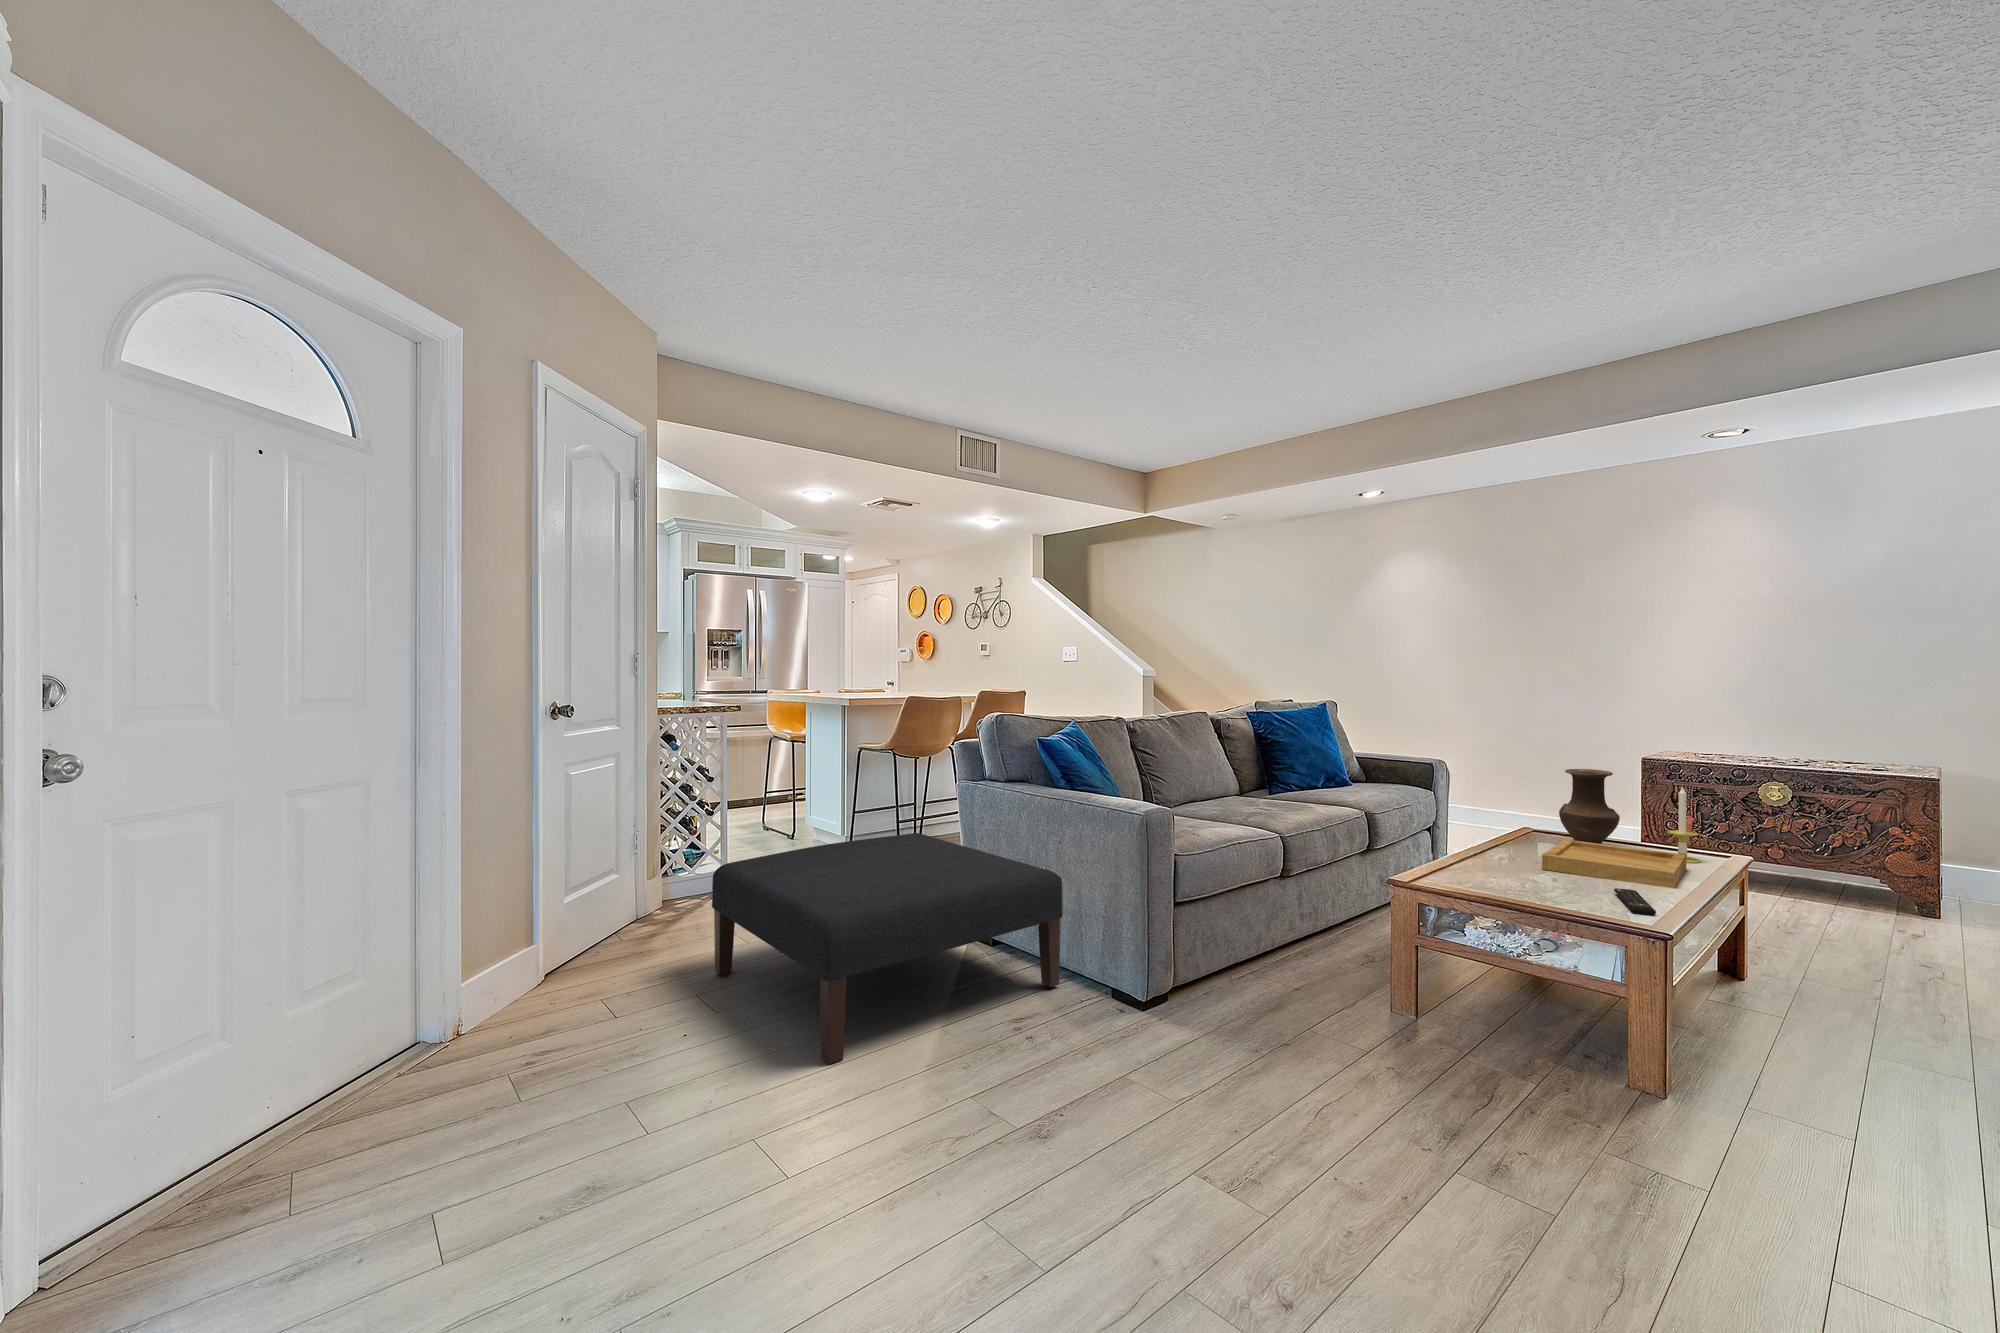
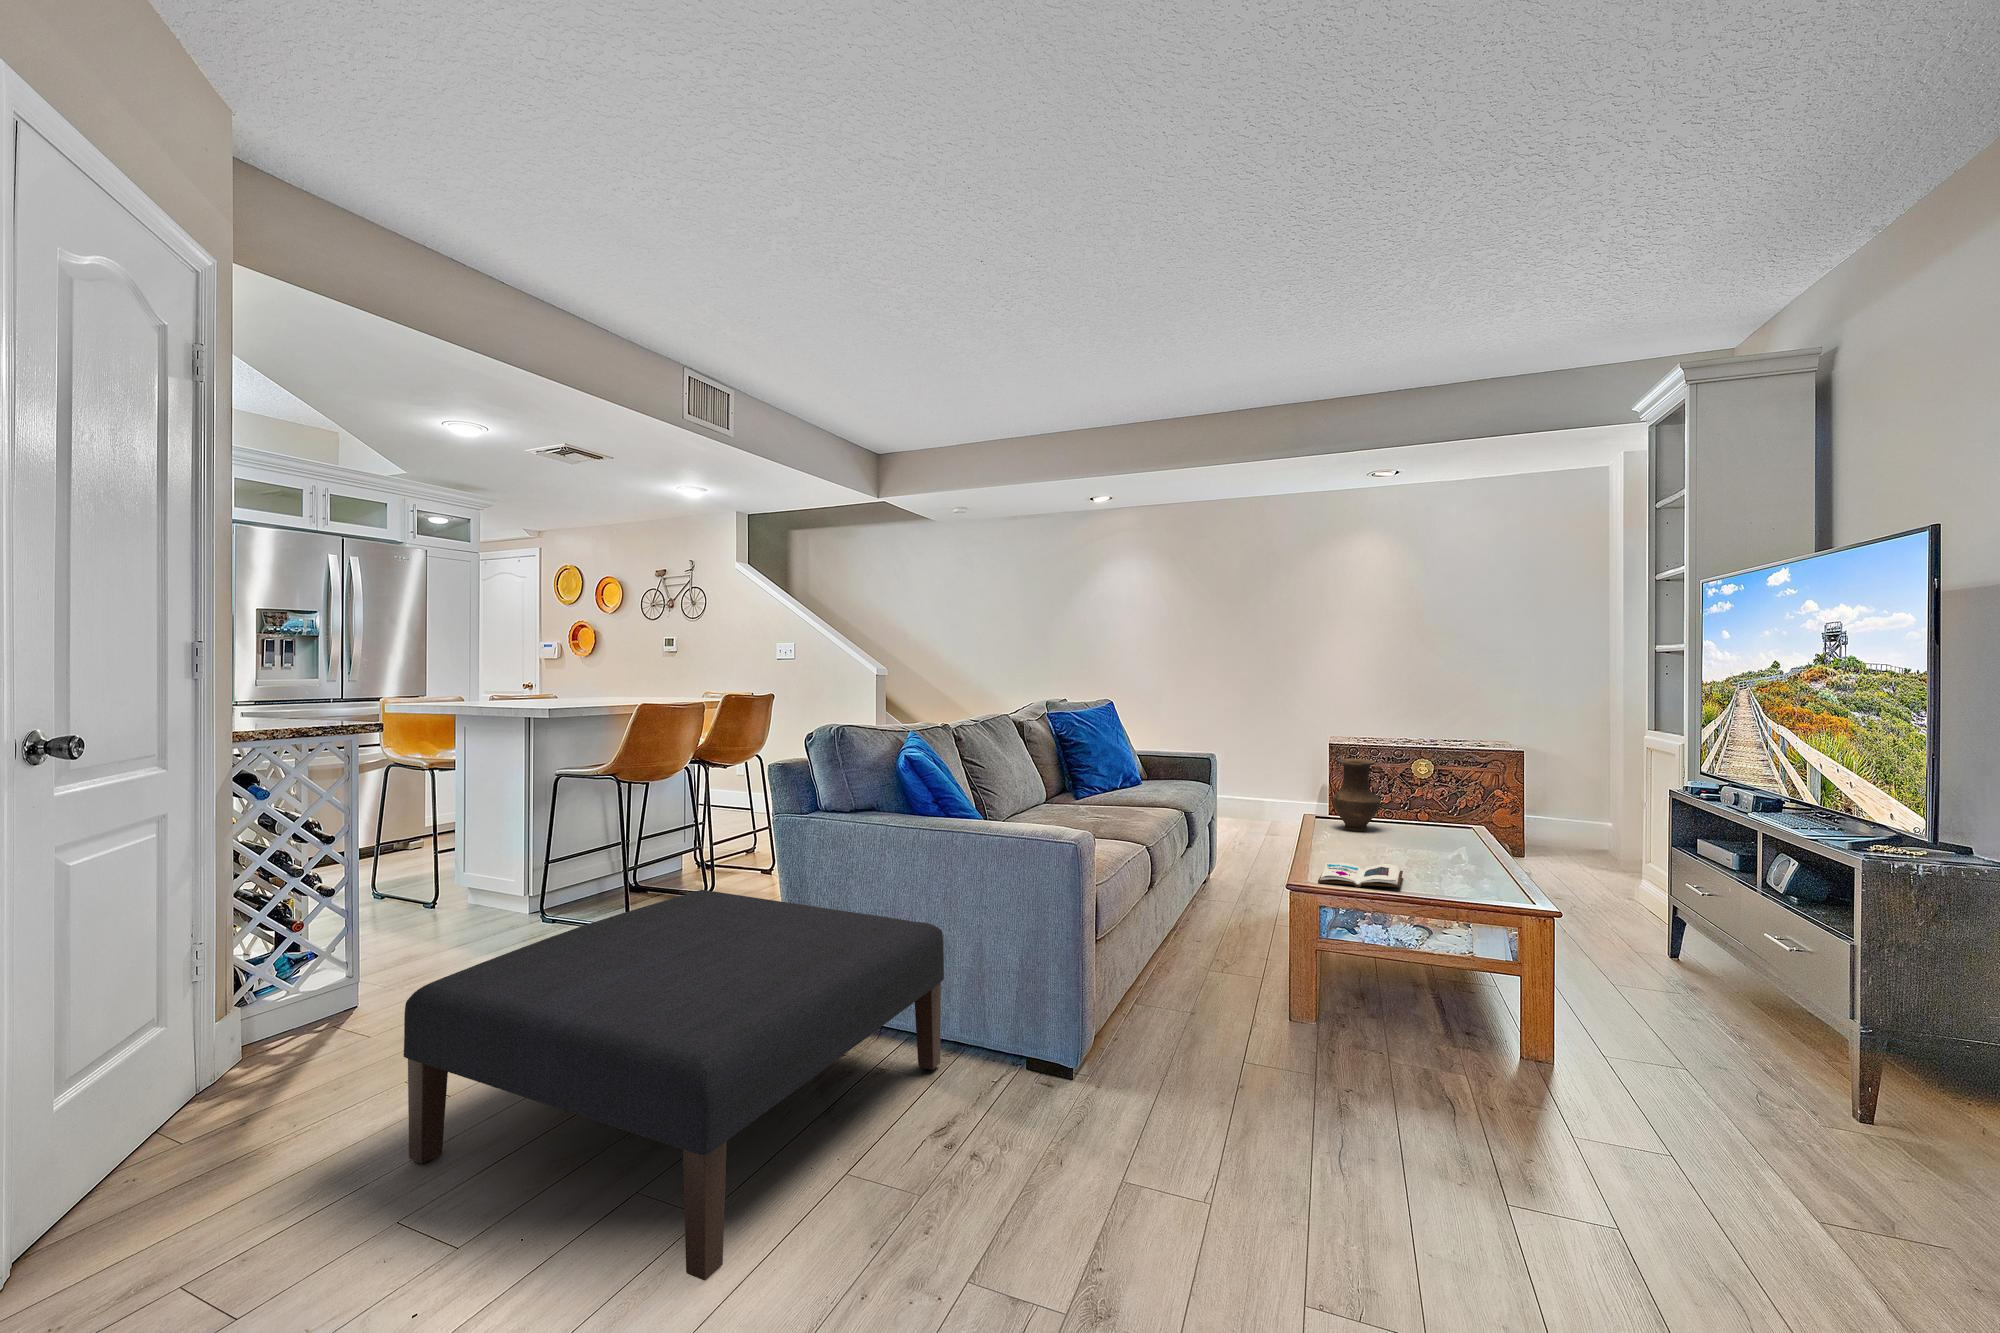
candle: present [1667,787,1701,863] -> none [1418,770,1445,837]
tray: present [1542,839,1686,888] -> none [1350,825,1465,864]
book: none [1454,869,1565,896] -> present [1318,863,1403,887]
remote control: present [1614,888,1656,915] -> none [1438,870,1494,894]

